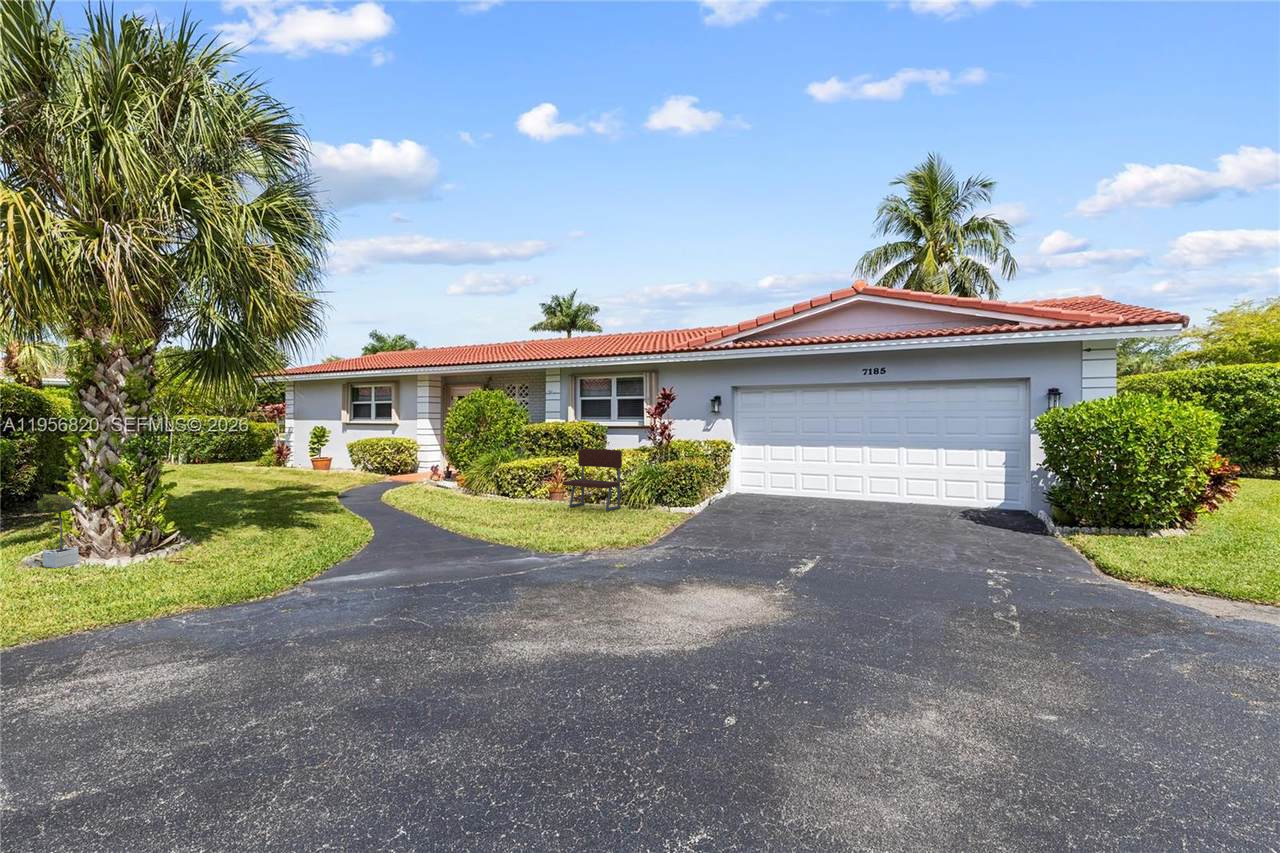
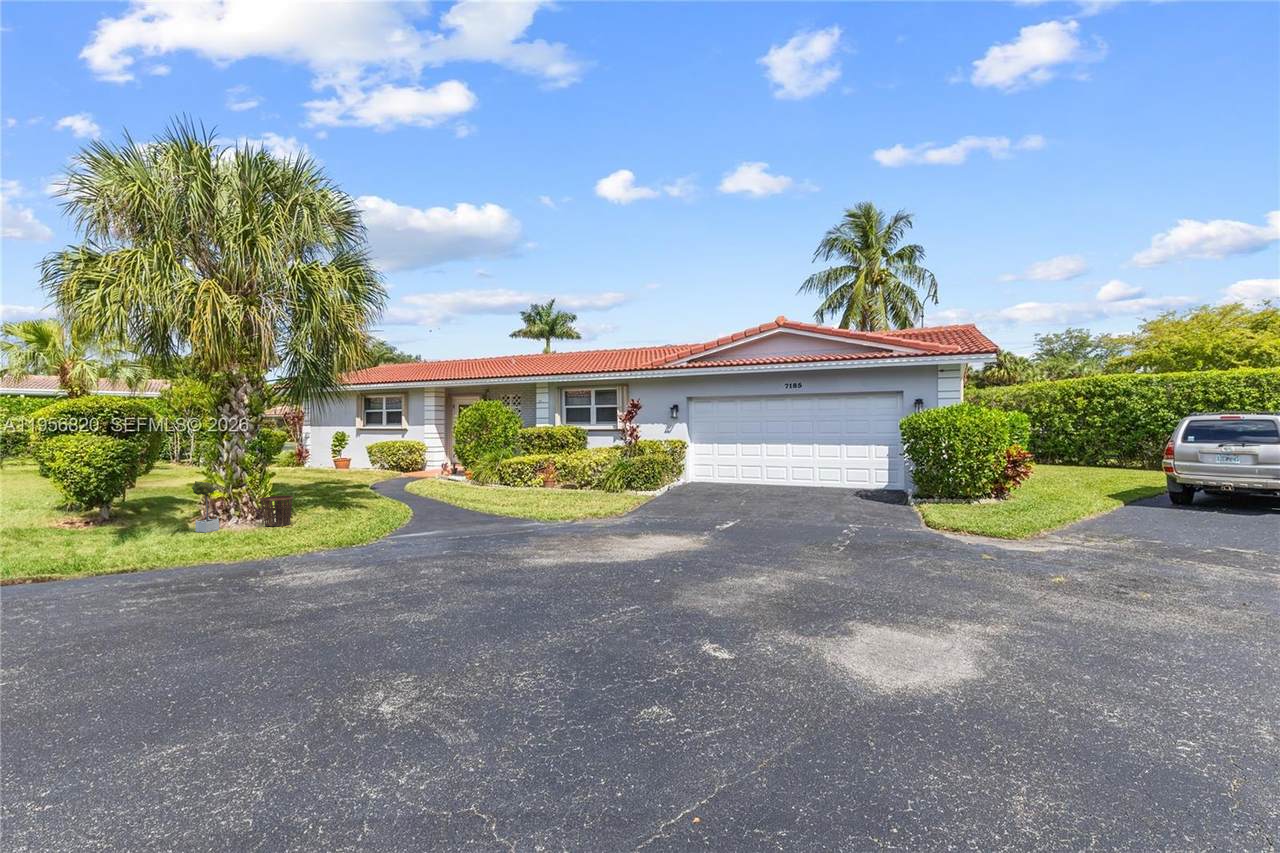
bench: present [563,449,622,511] -> none [554,447,600,495]
basket: none [141,514,191,558] -> present [260,496,293,526]

